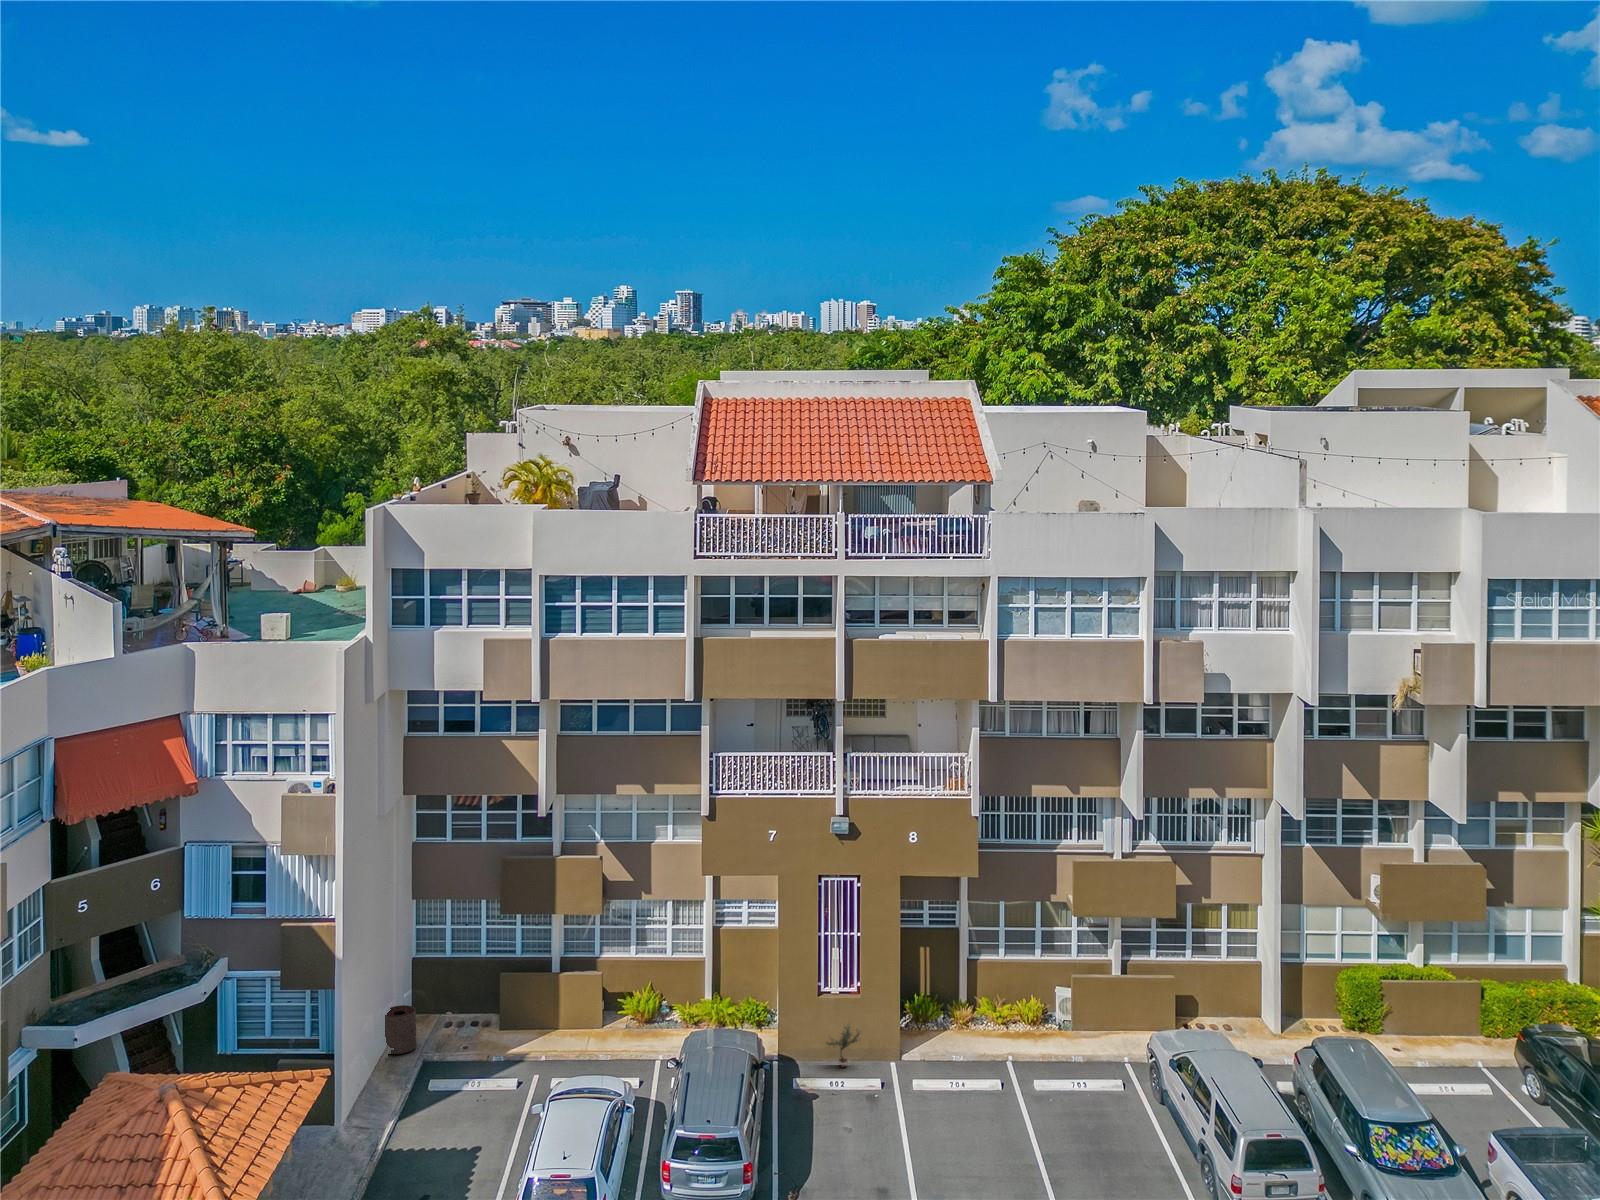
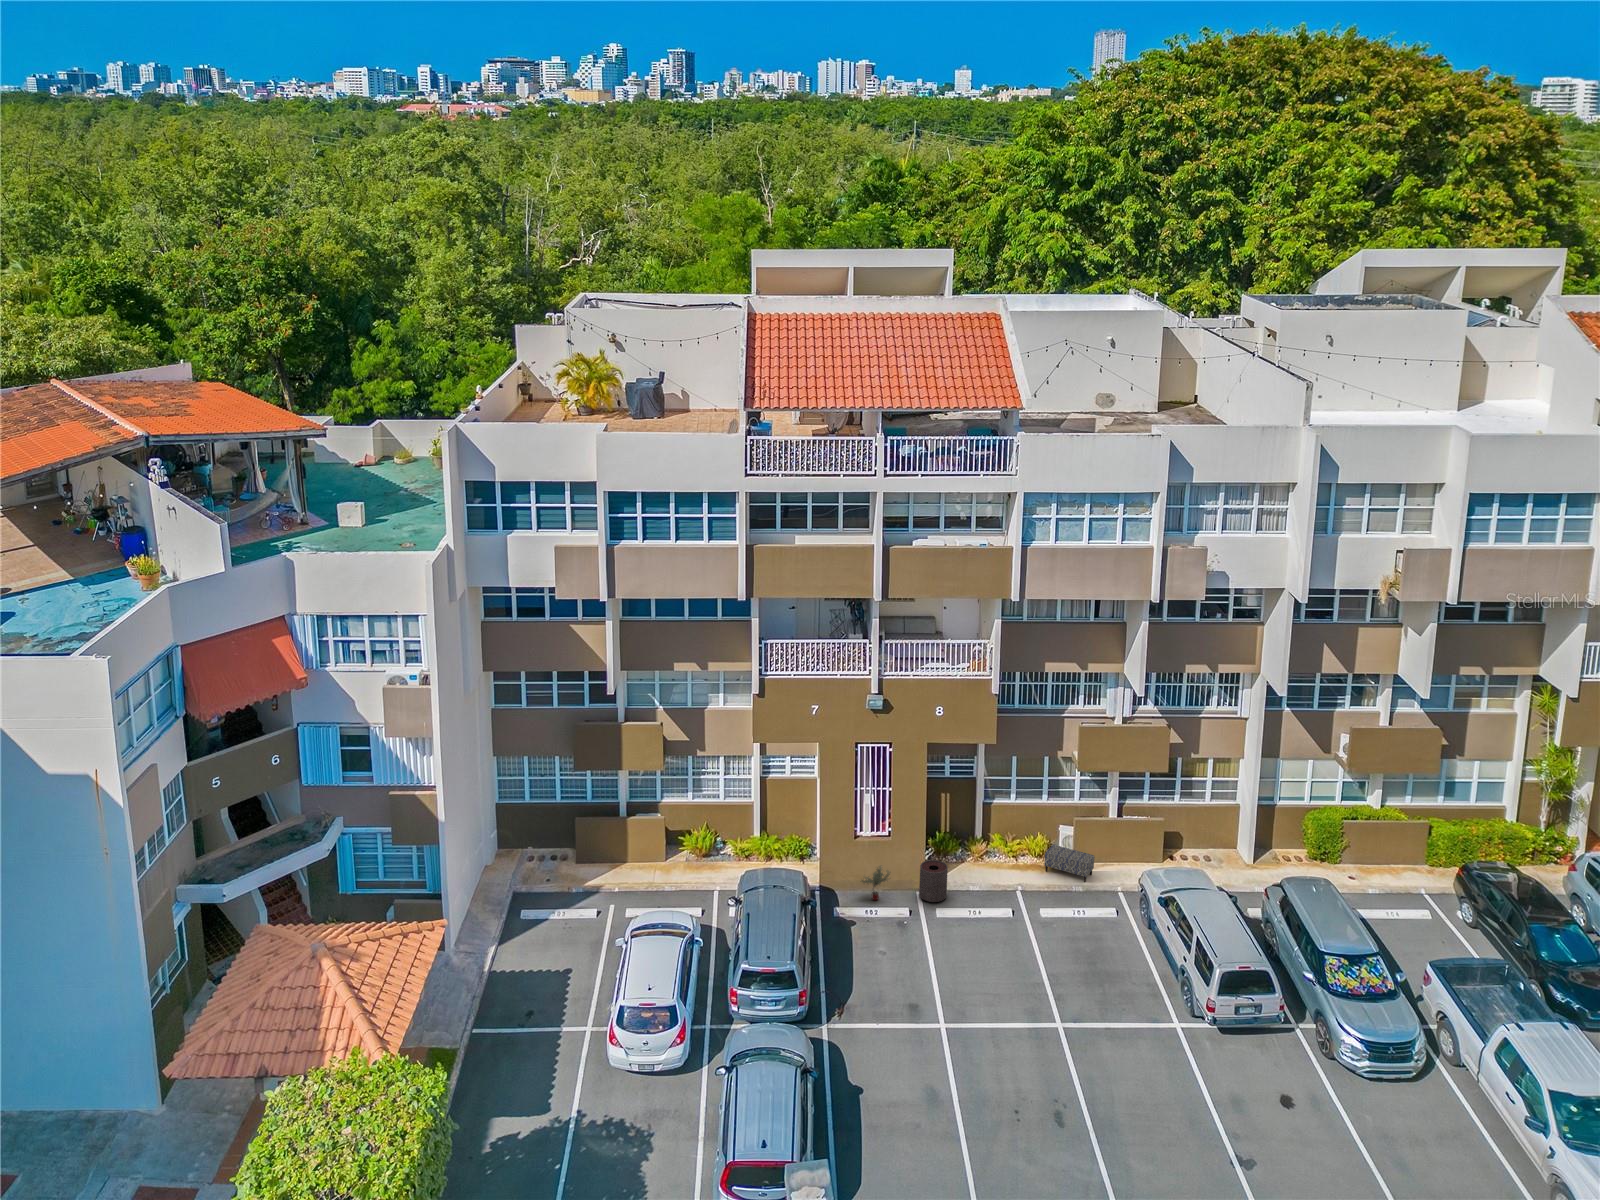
trash can: present [385,1005,416,1054] -> present [919,860,948,902]
bench: none [1041,1007,1099,1049] -> present [1044,845,1095,882]

